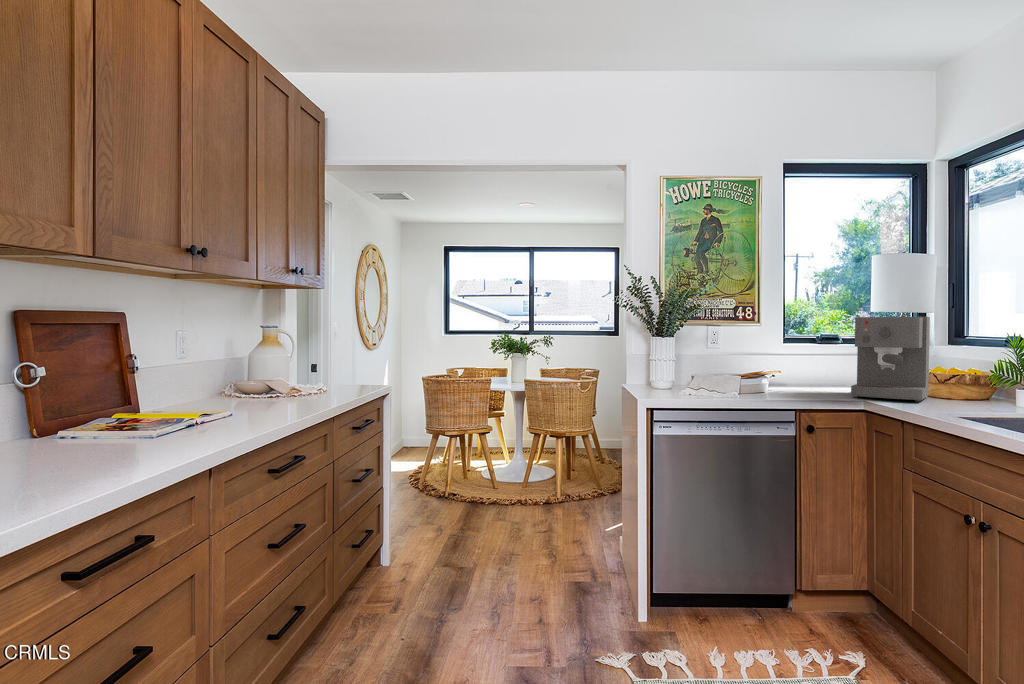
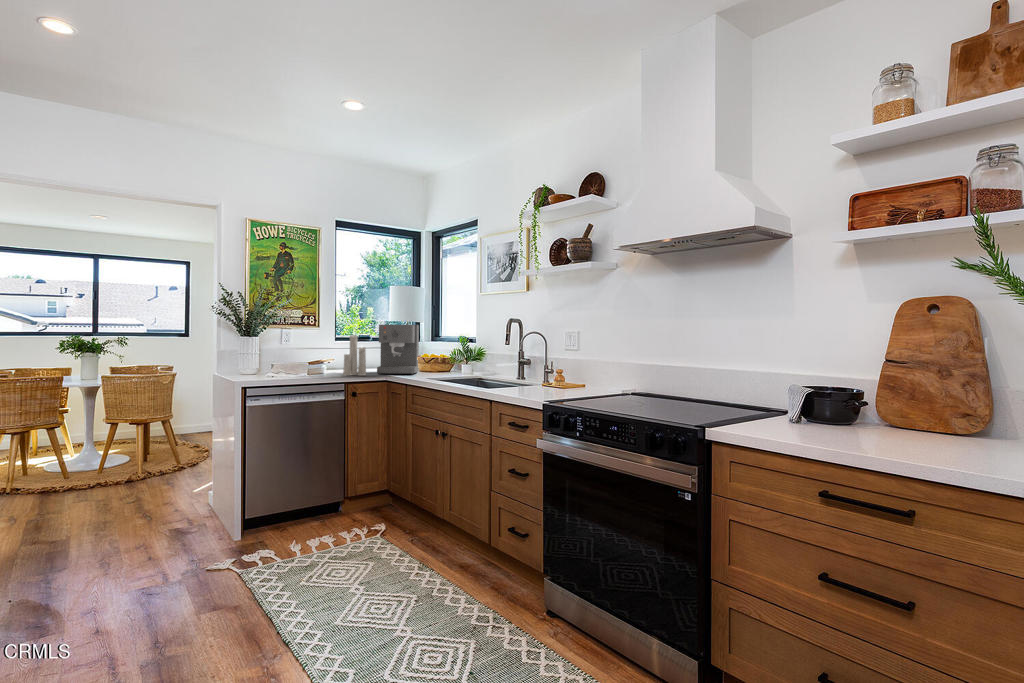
candle: none [793,322,832,399] -> present [343,333,366,376]

